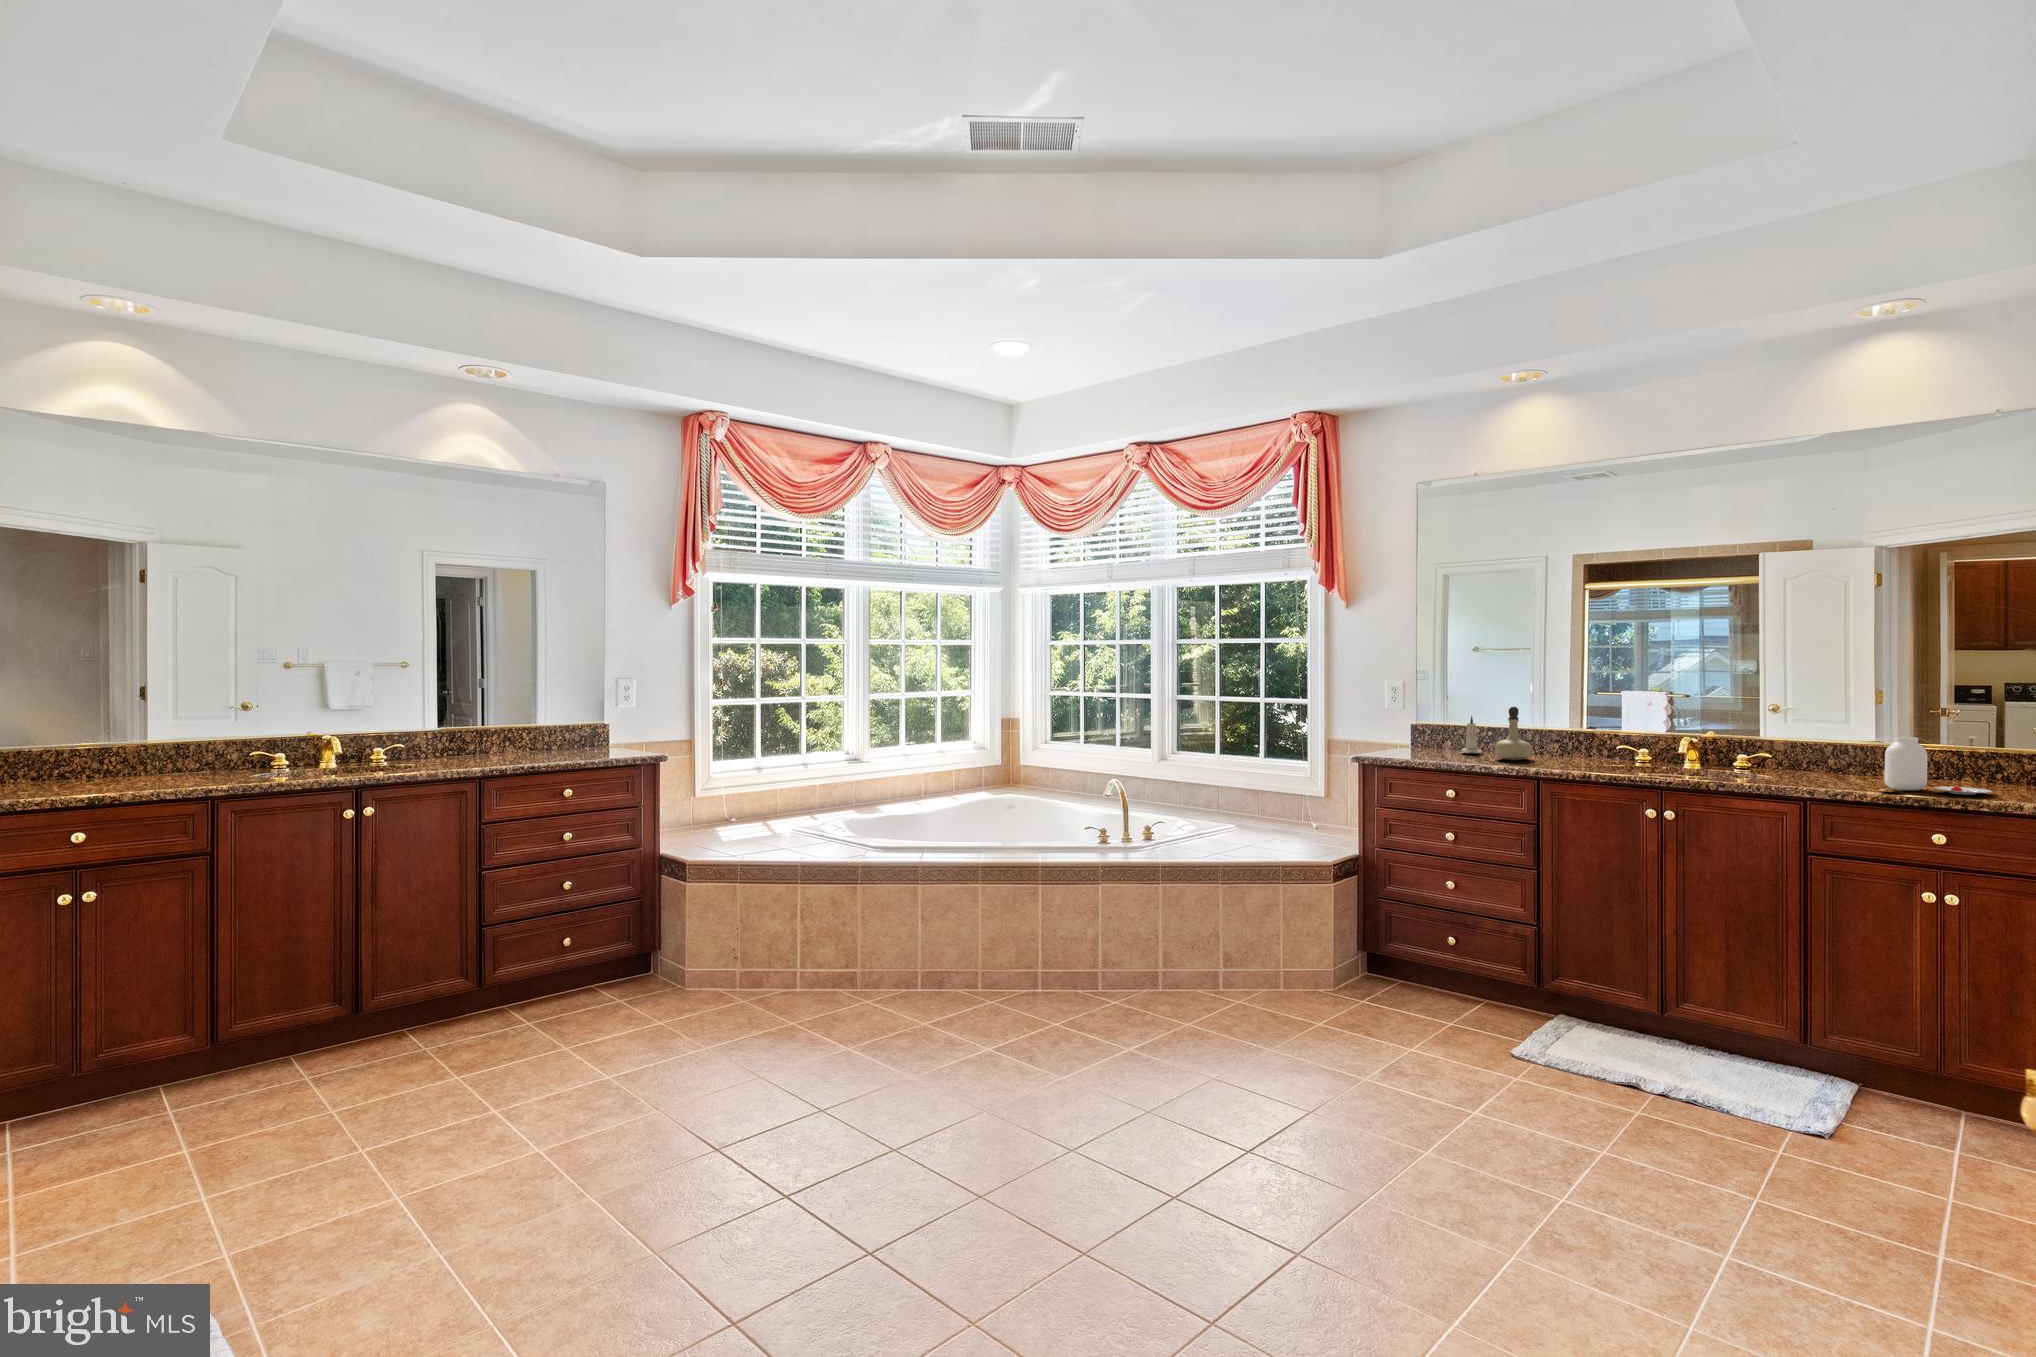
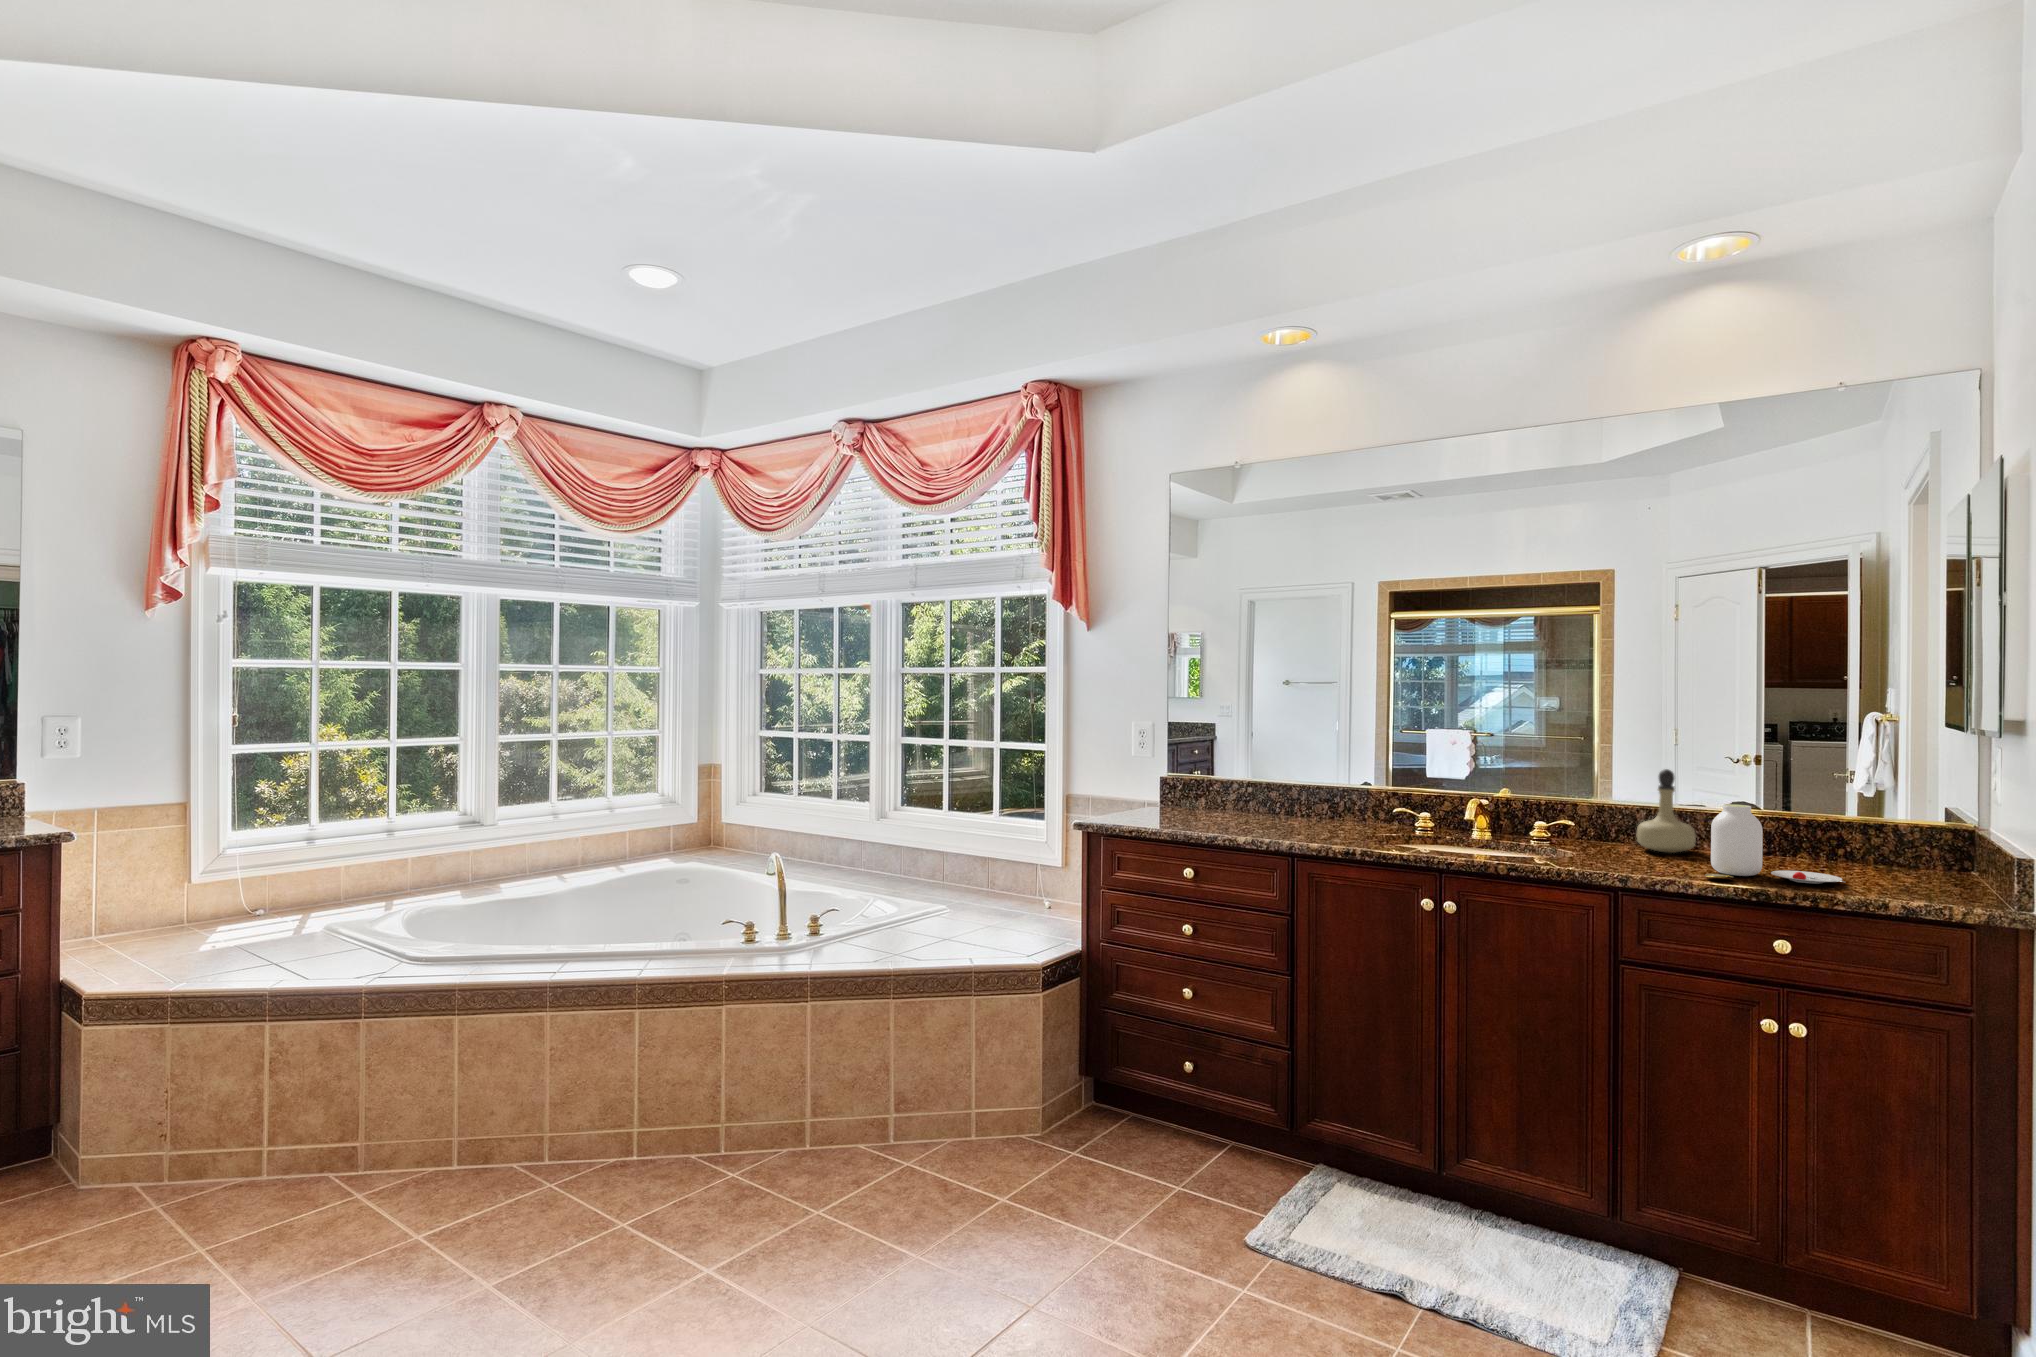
perfume bottle: present [1495,706,1531,760] -> present [1637,769,1696,853]
candle: present [1461,716,1482,754] -> none [1214,766,1239,814]

